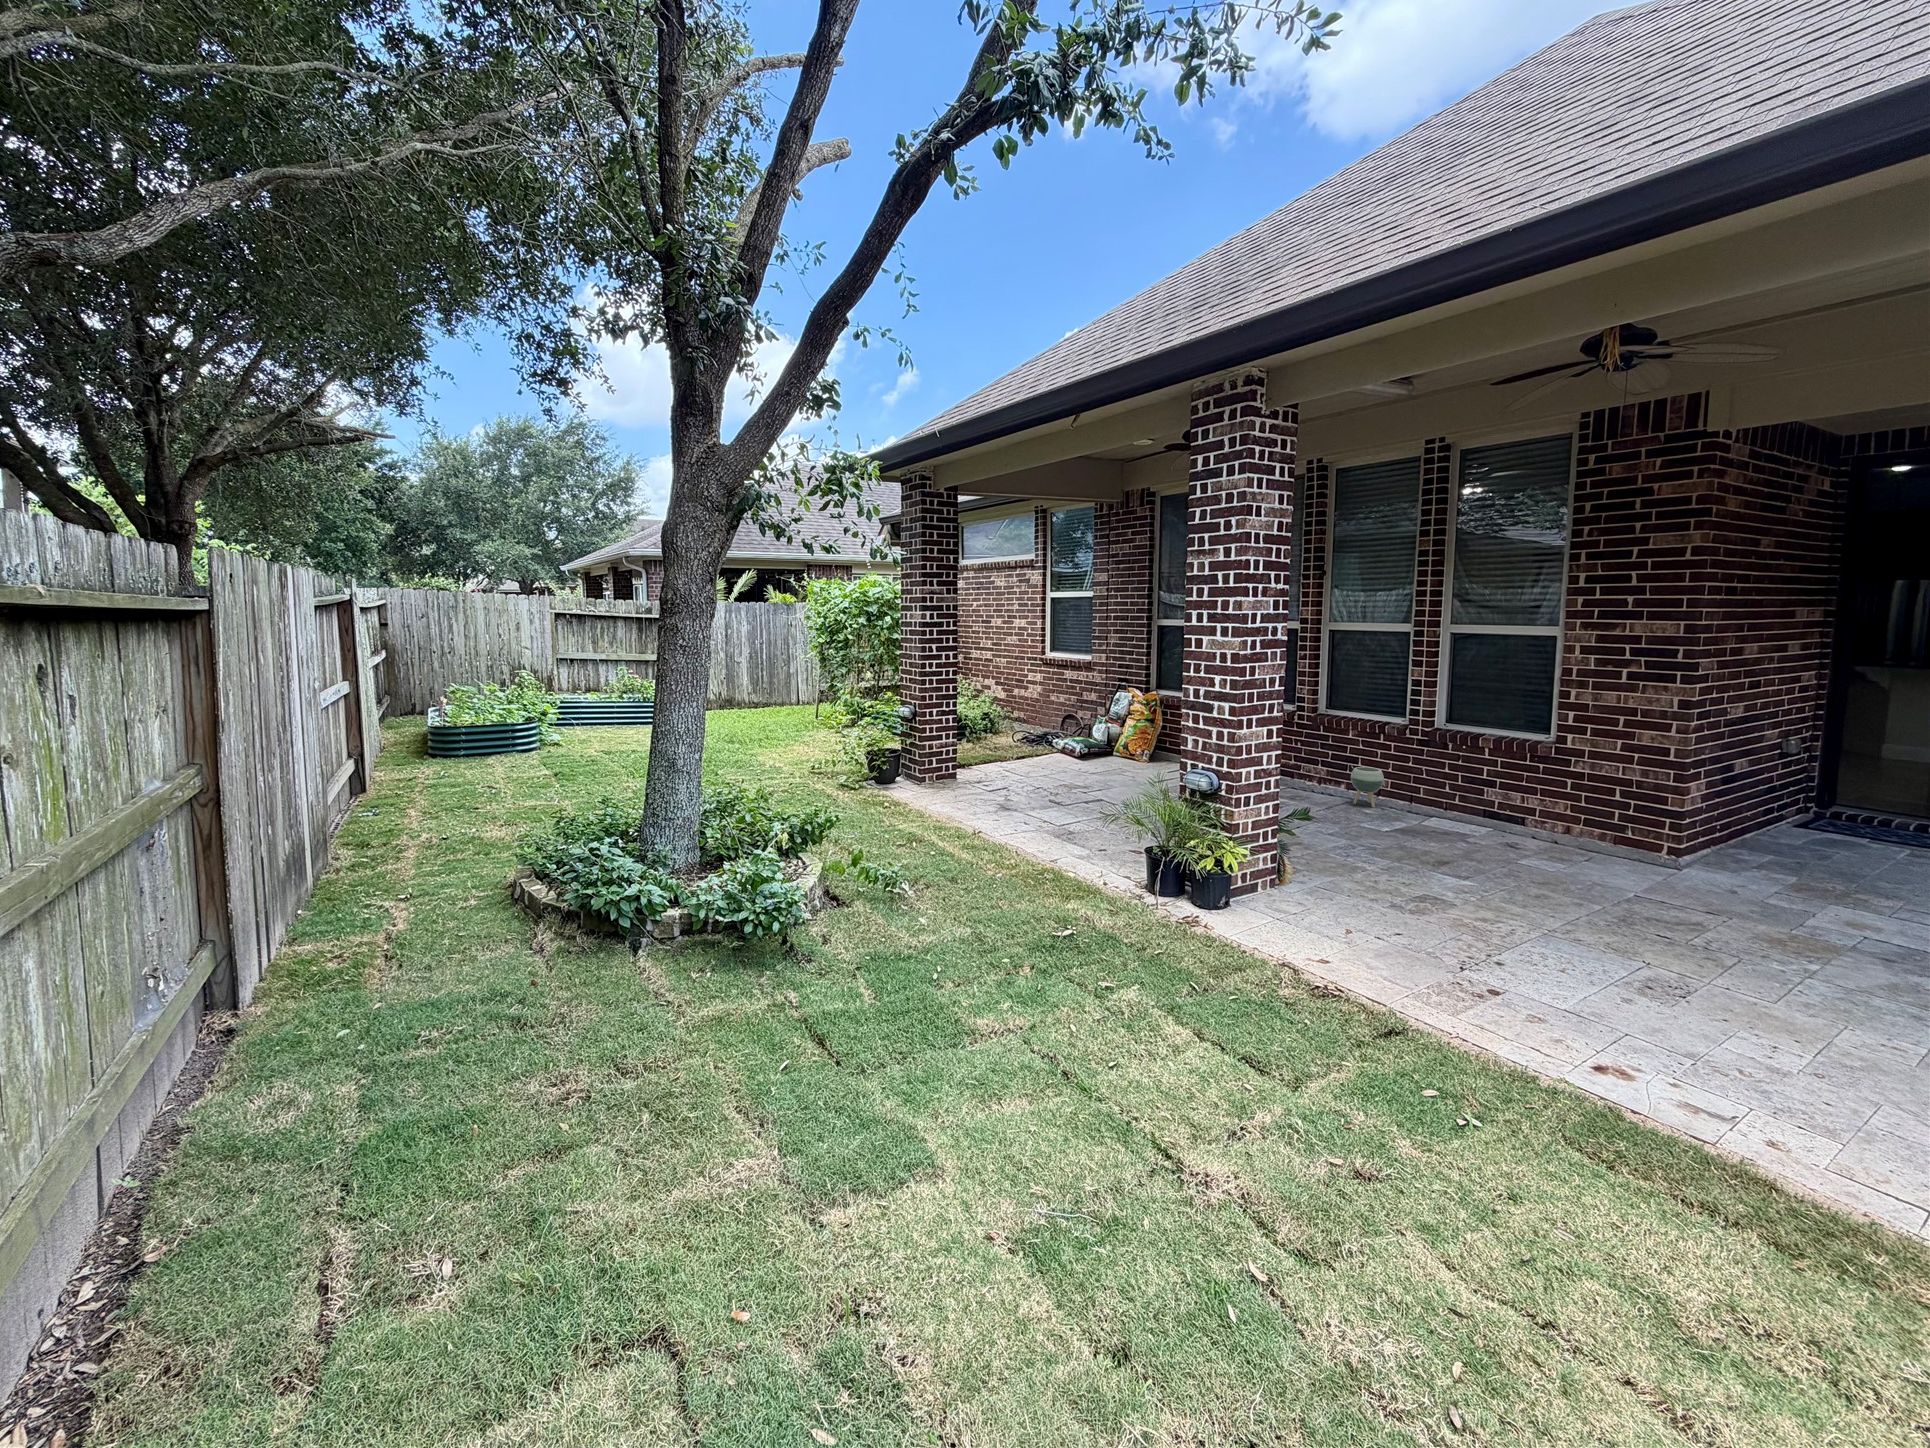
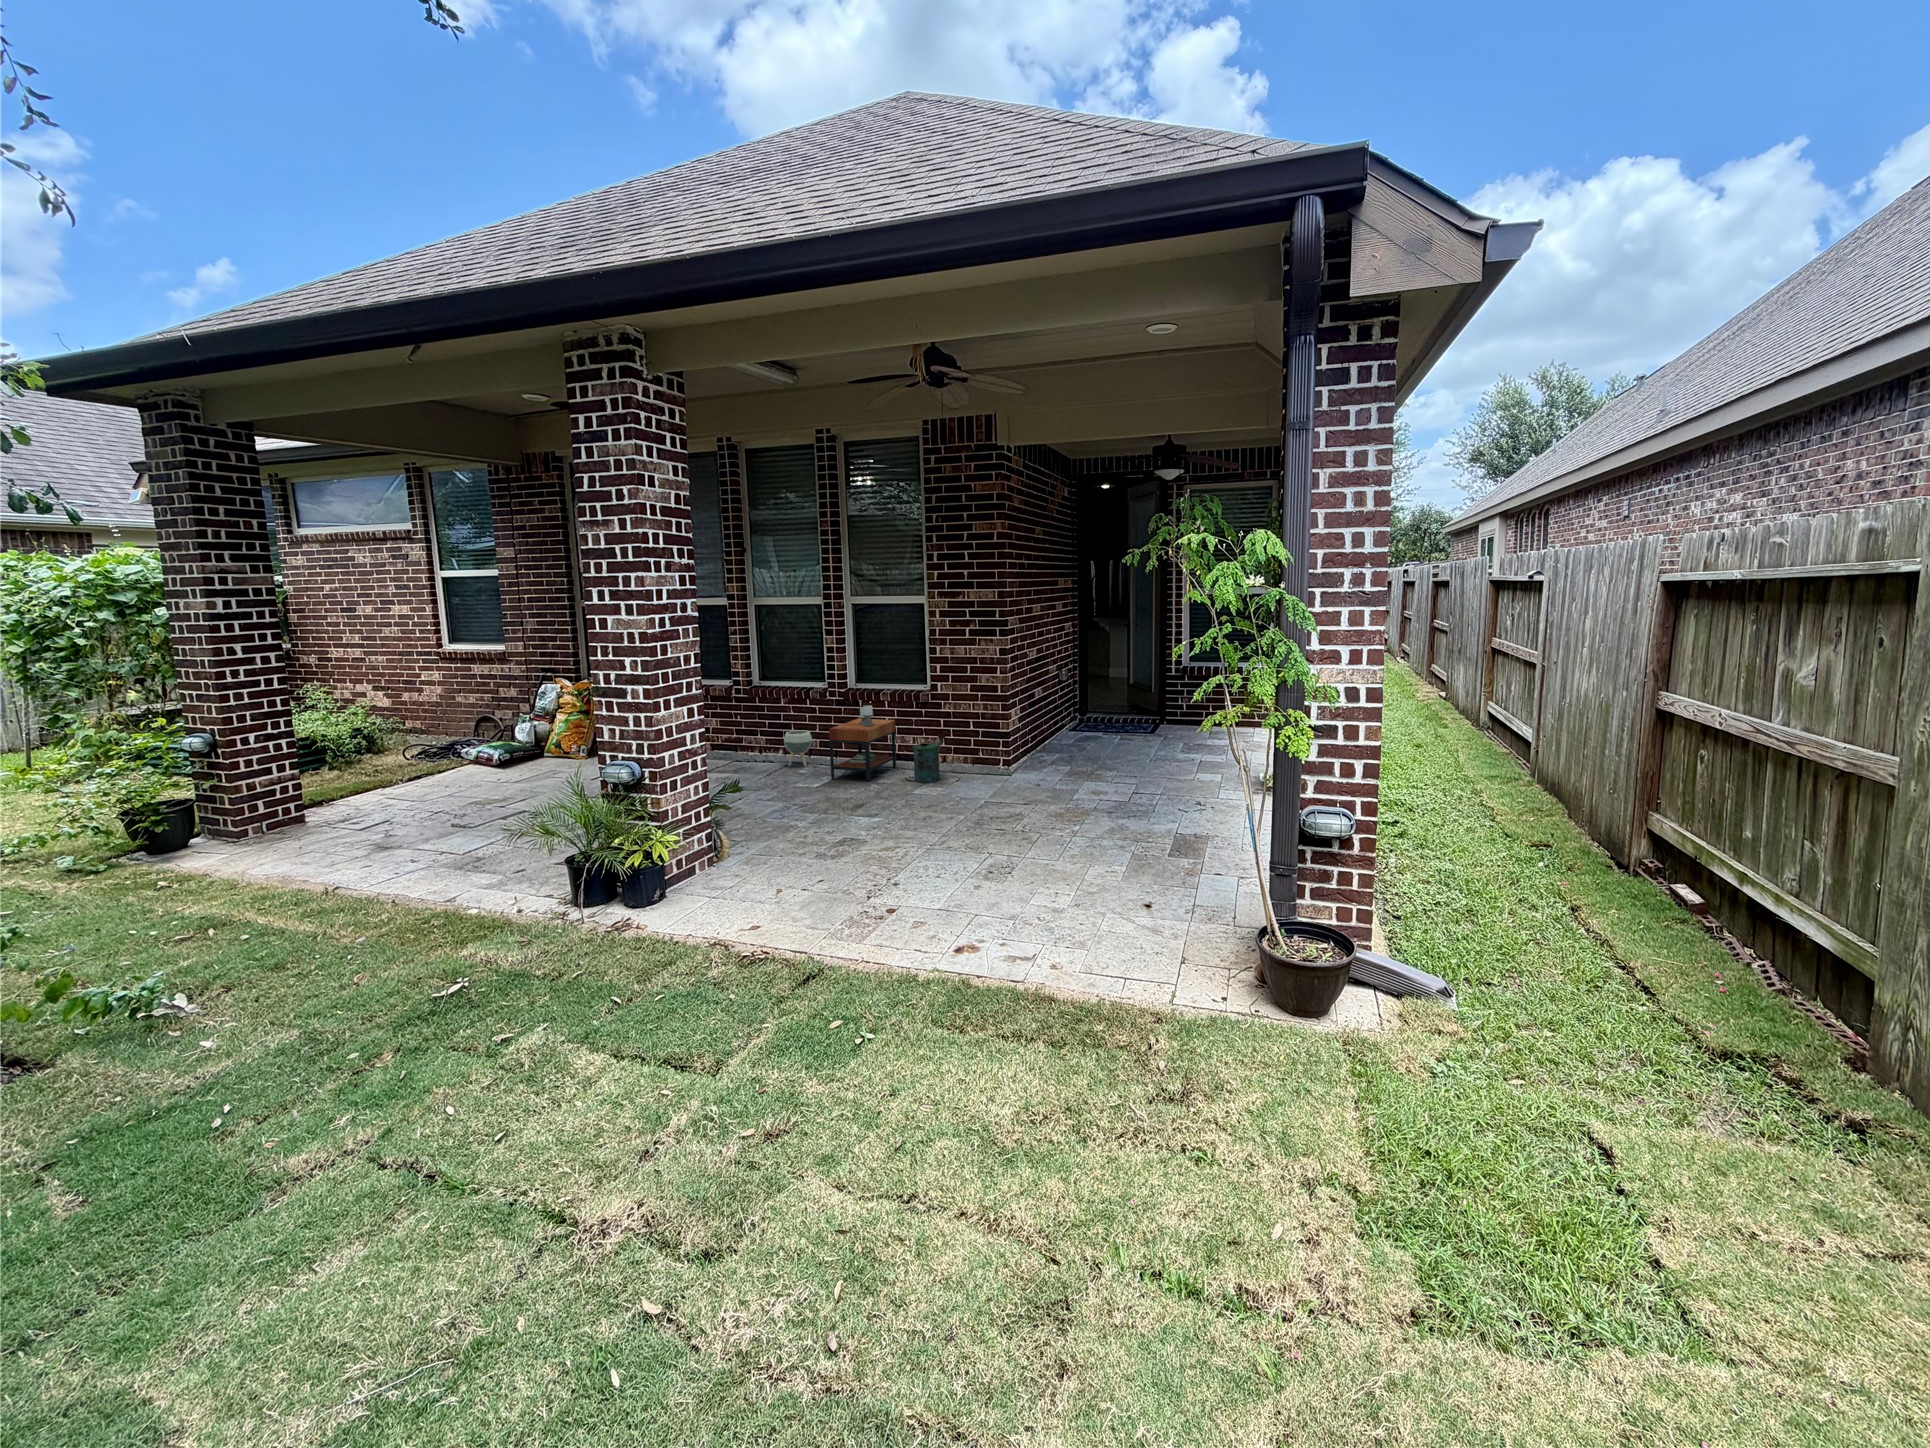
side table: none [1406,751,1497,838] -> present [829,705,896,782]
watering can: none [1518,797,1570,854] -> present [913,734,946,782]

